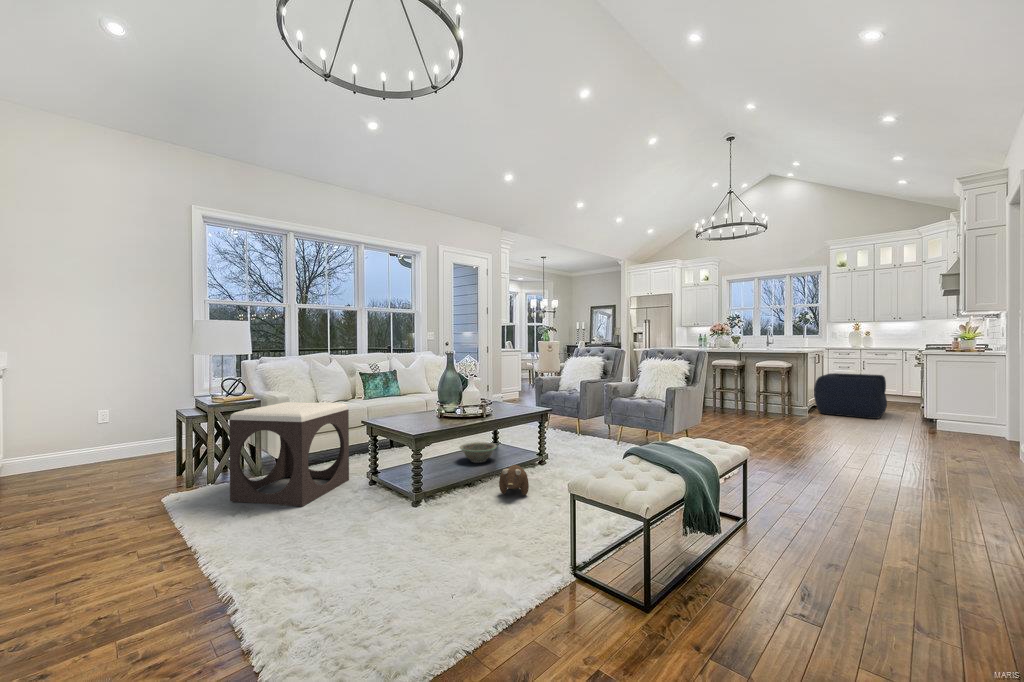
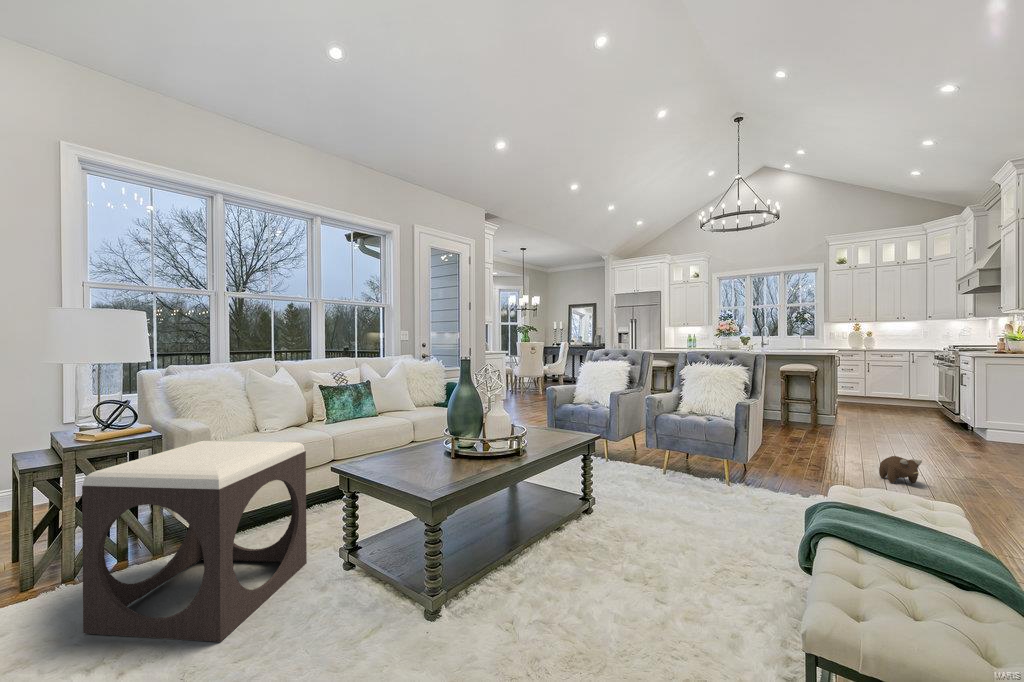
armchair: present [814,373,887,419] -> none [838,377,920,428]
decorative bowl: present [460,442,497,463] -> none [478,489,534,525]
plush toy: present [499,465,529,496] -> present [879,456,922,483]

